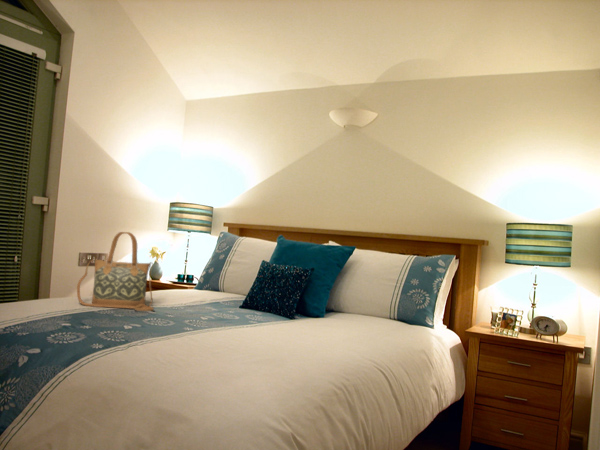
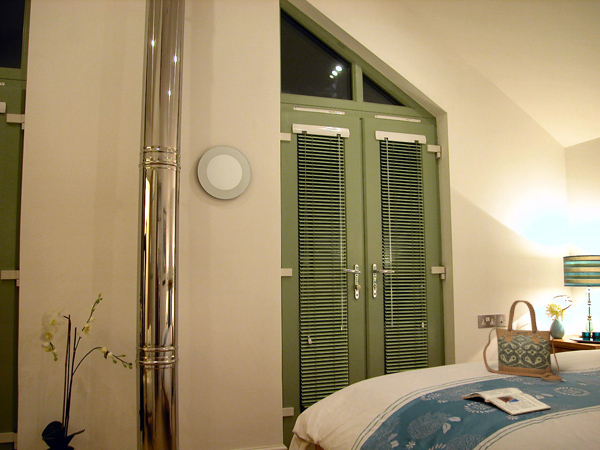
magazine: none [42,317,139,344] -> present [462,388,551,415]

